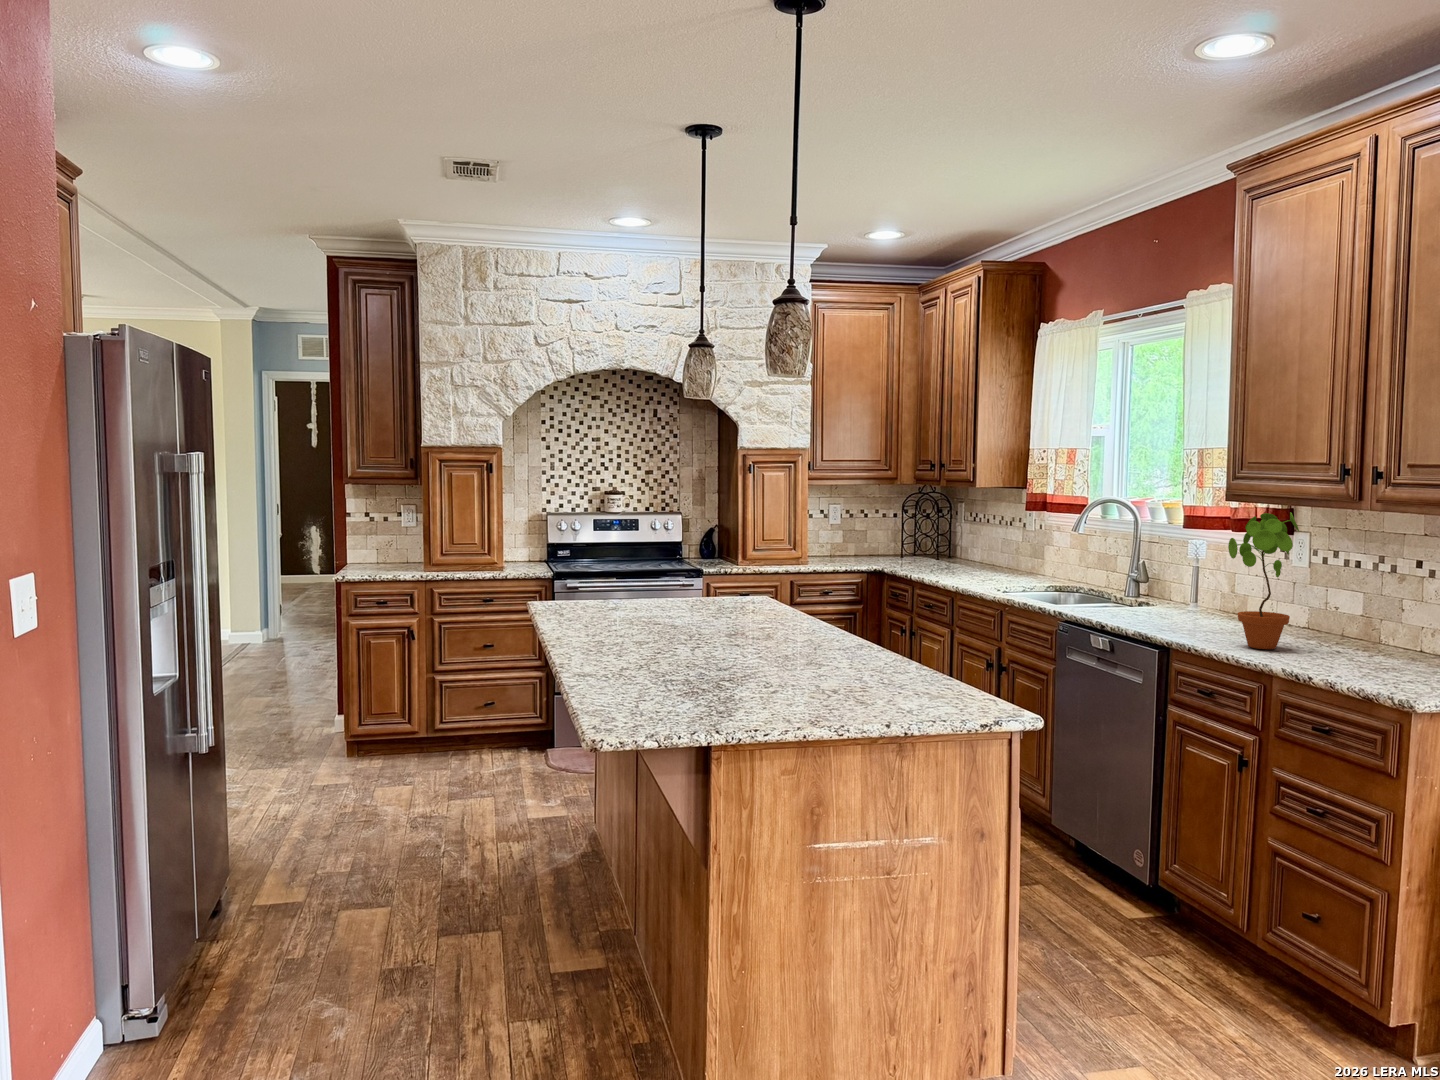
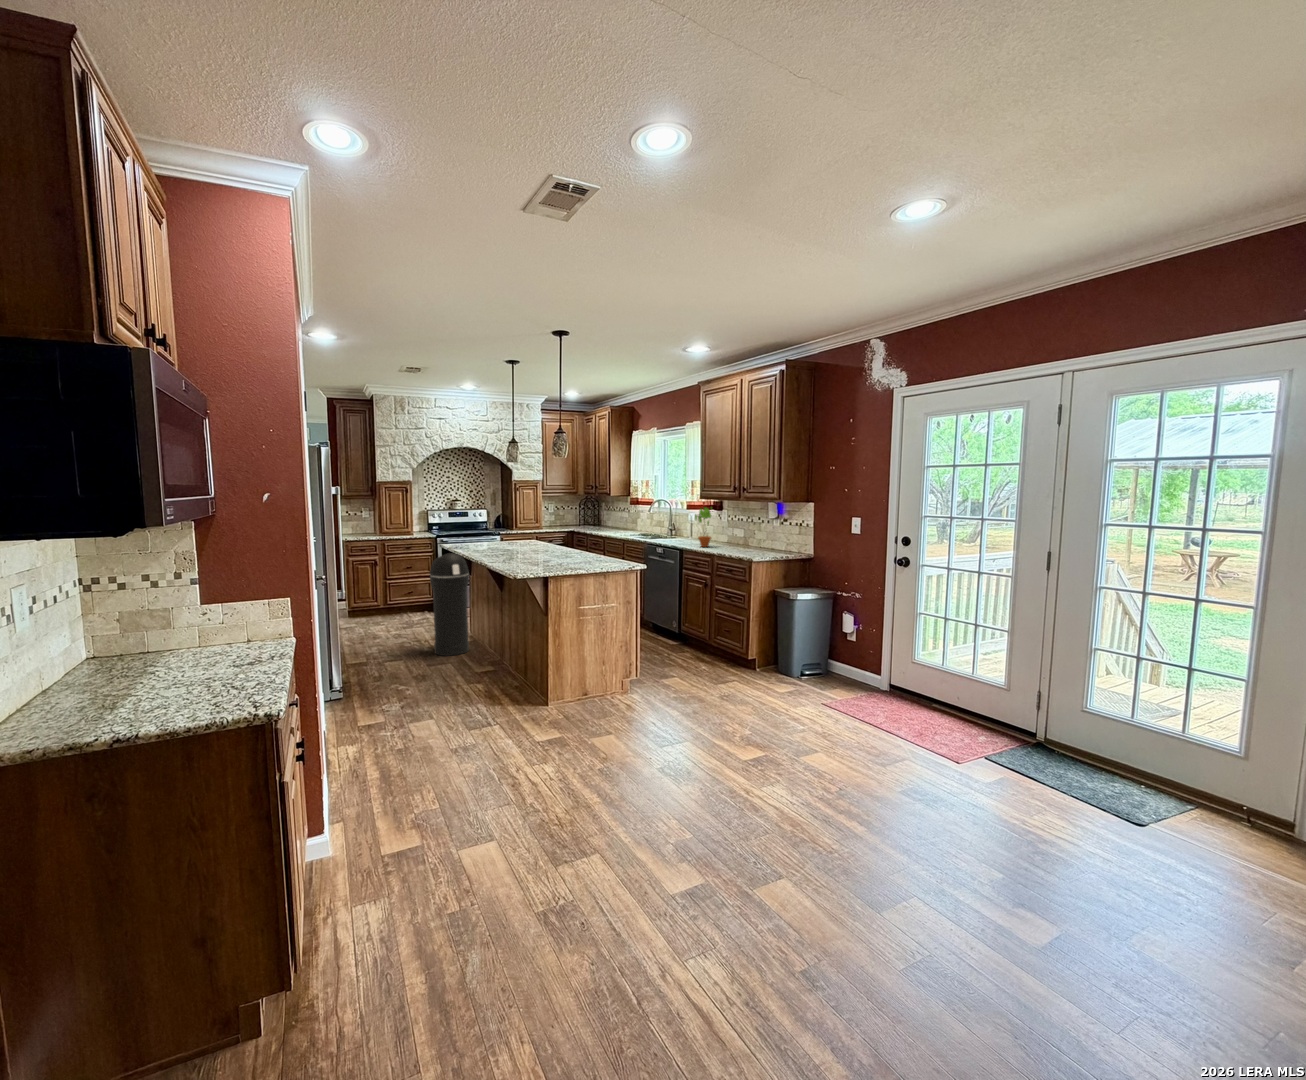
trash can: none [409,628,519,923] -> present [430,553,469,656]

